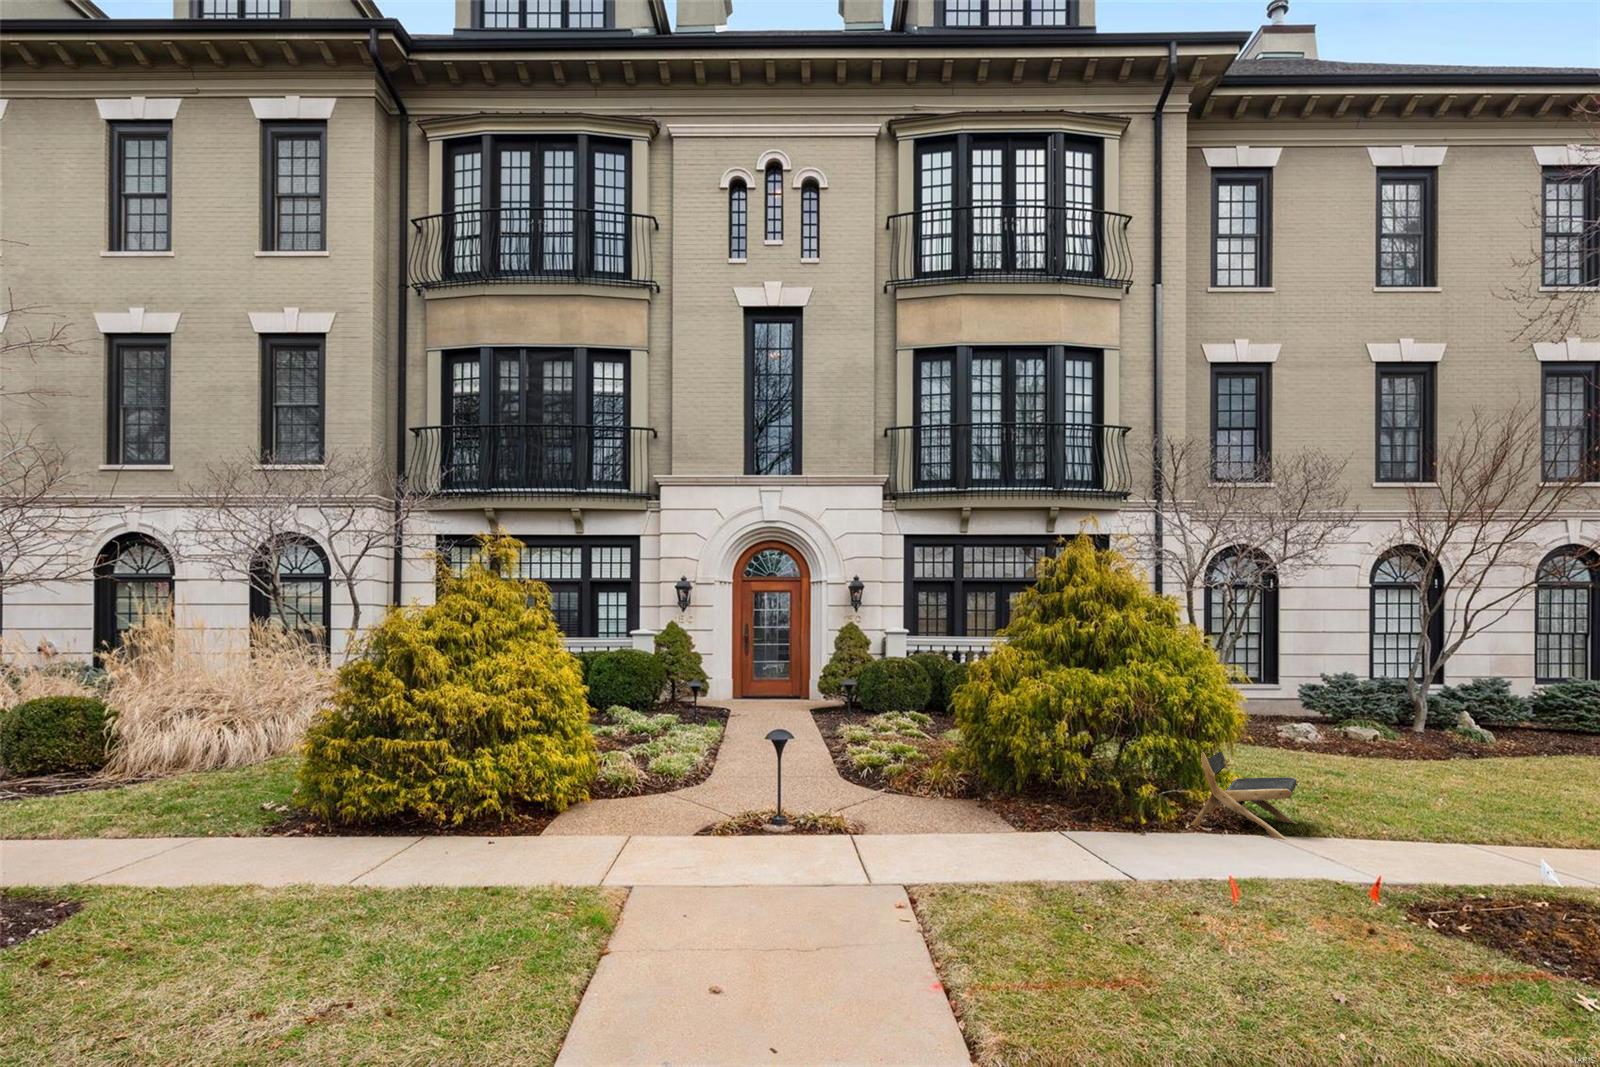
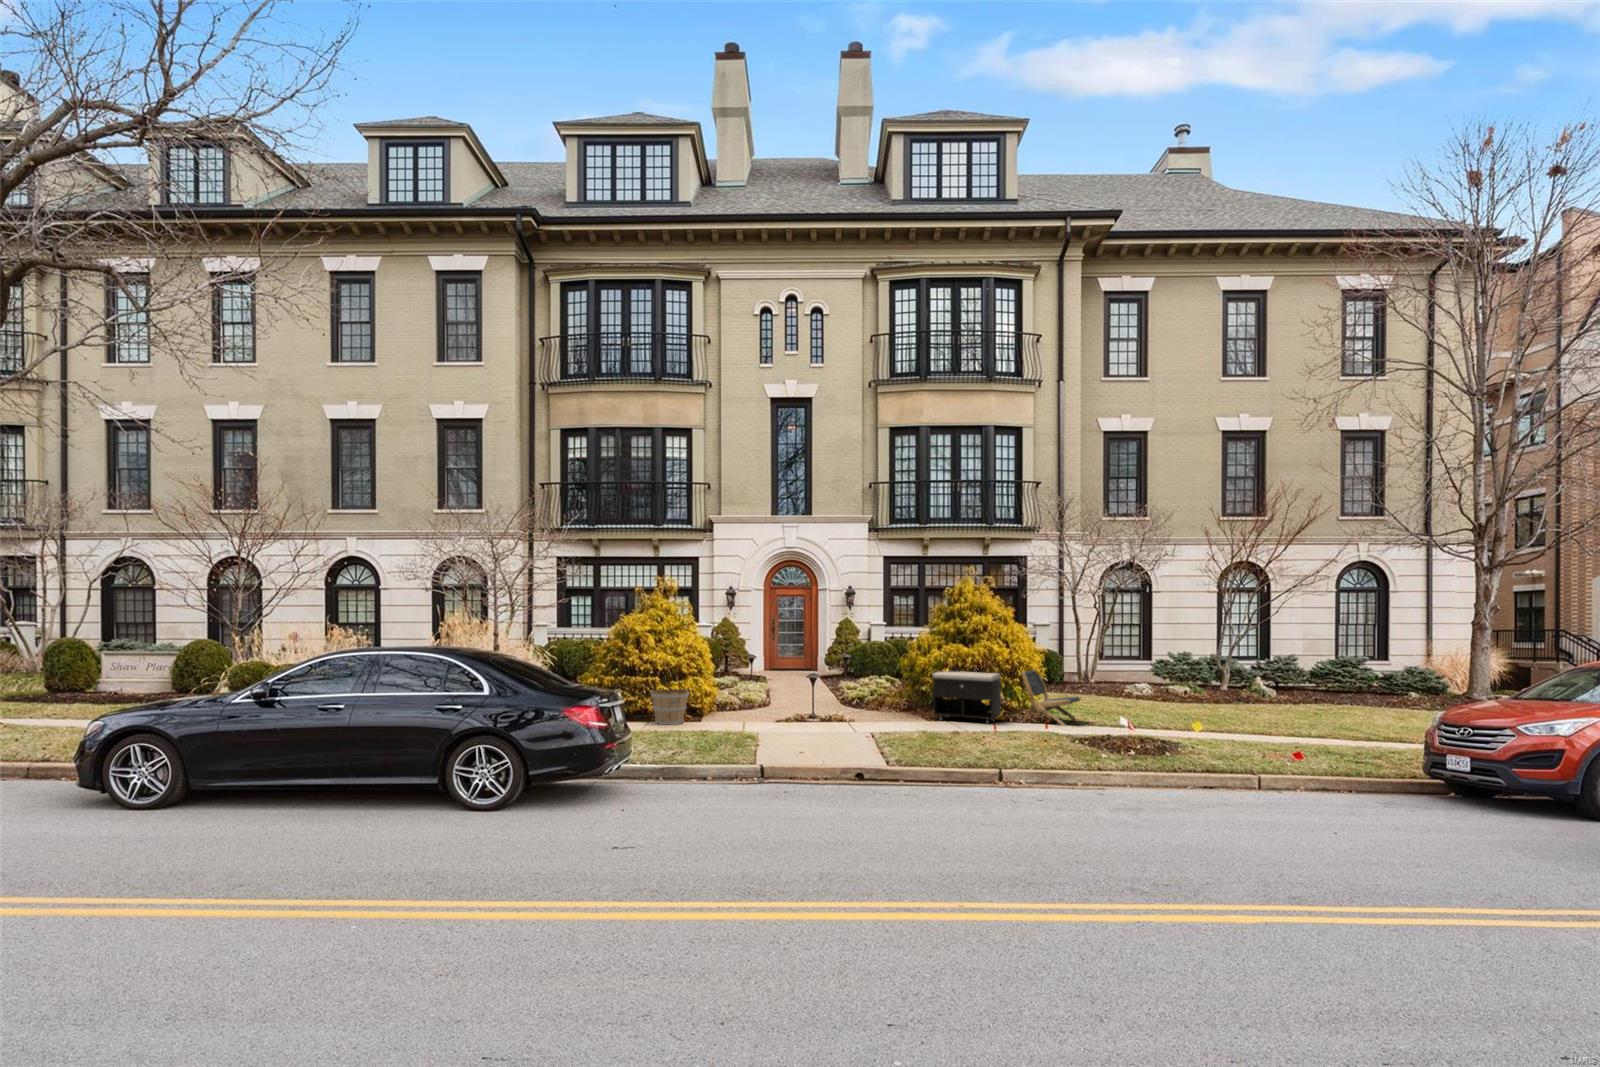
storage bench: none [1028,726,1151,832] -> present [933,671,1001,723]
wooden bucket: none [487,770,566,849] -> present [651,689,689,725]

